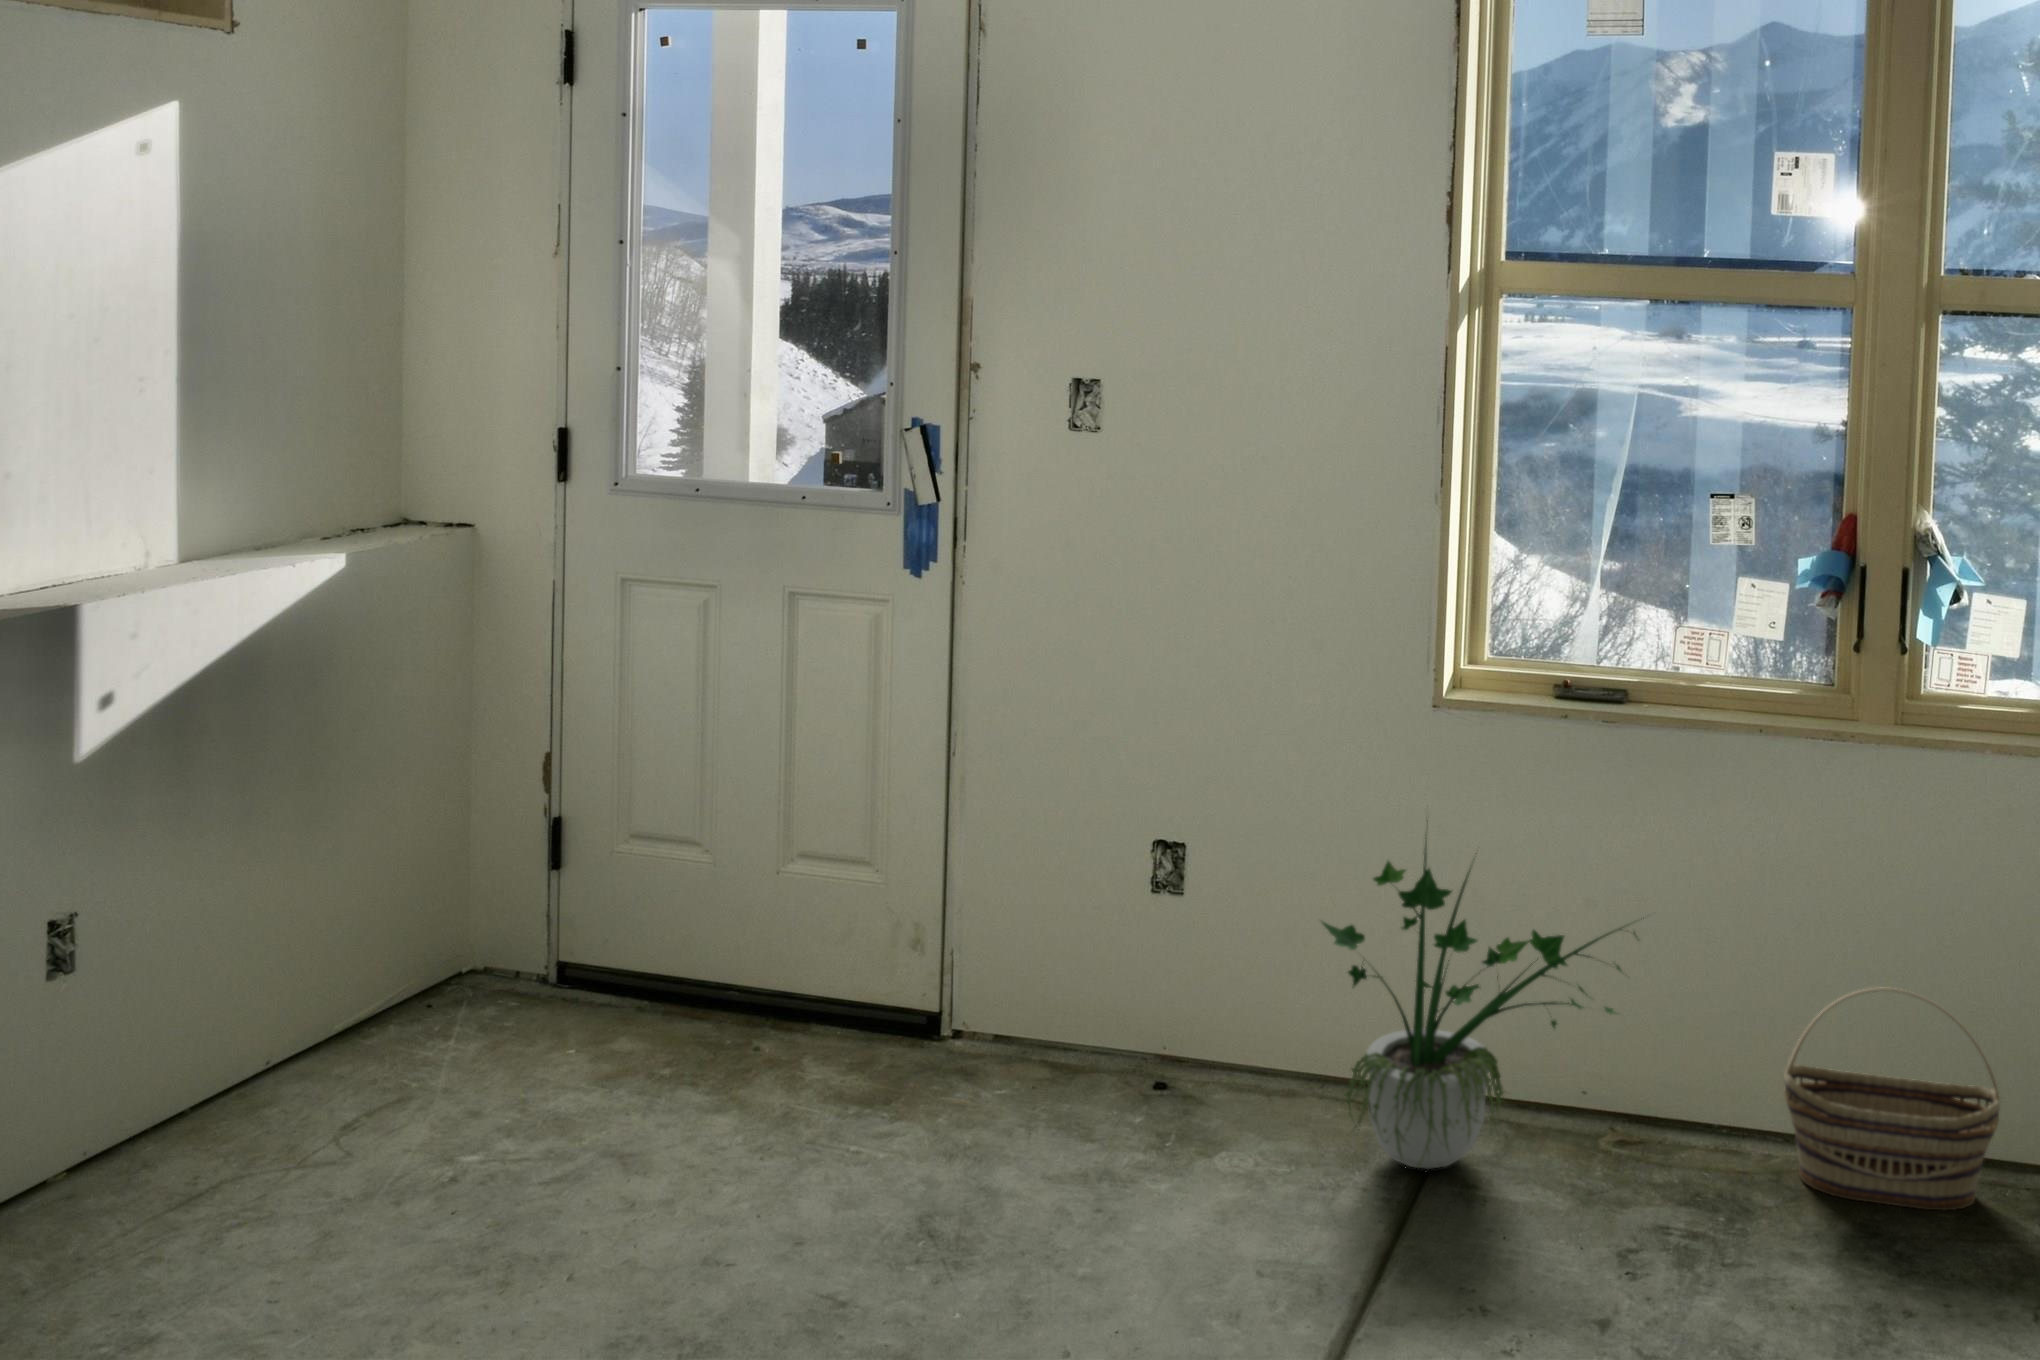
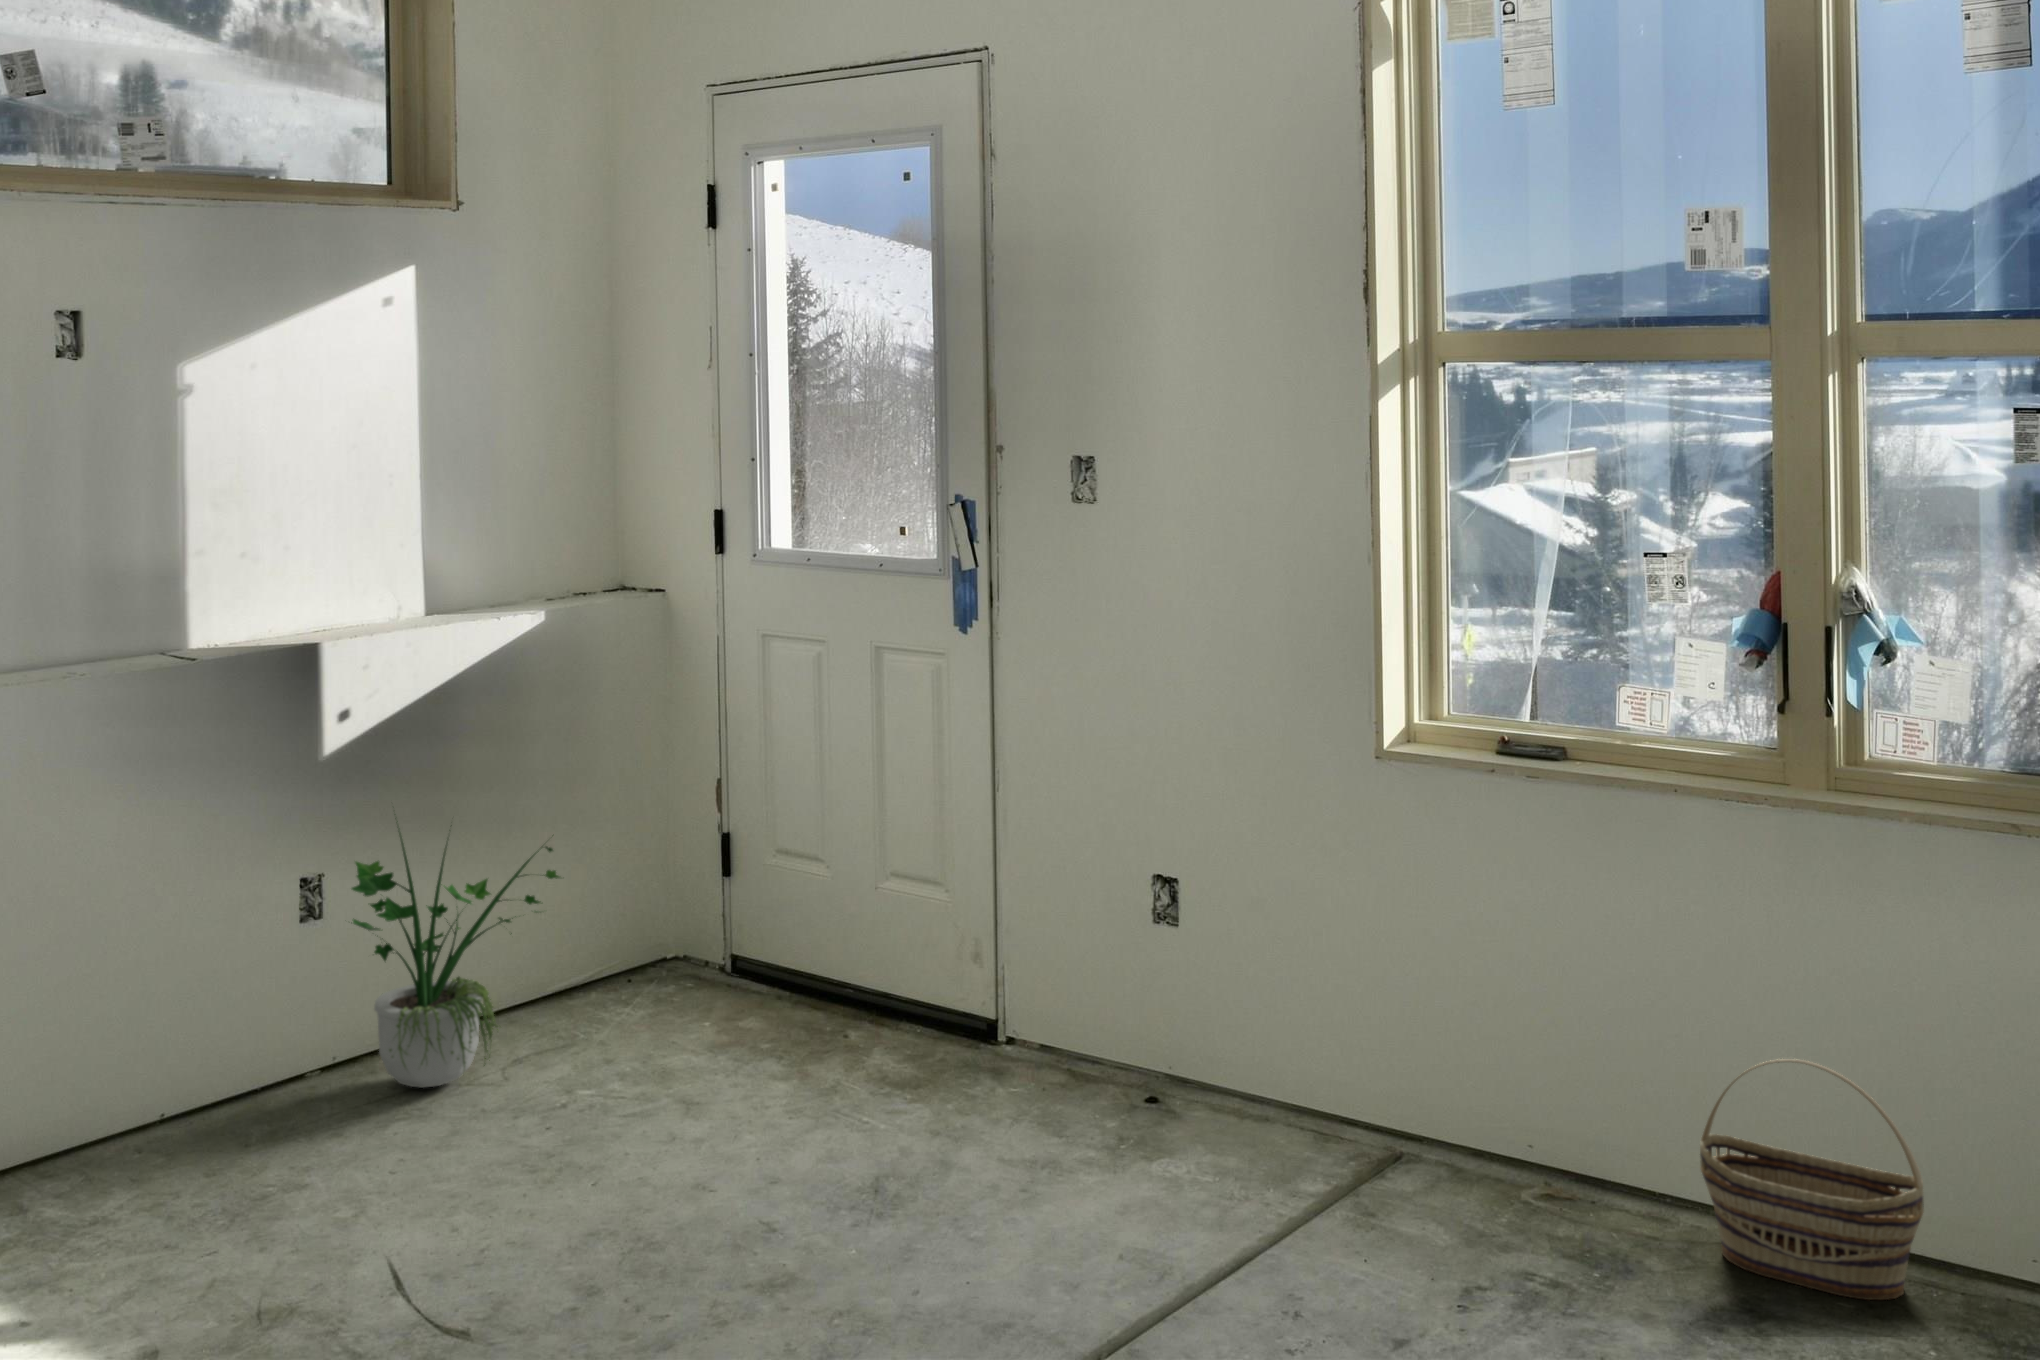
potted plant: present [1322,835,1644,1169] -> present [352,821,560,1088]

